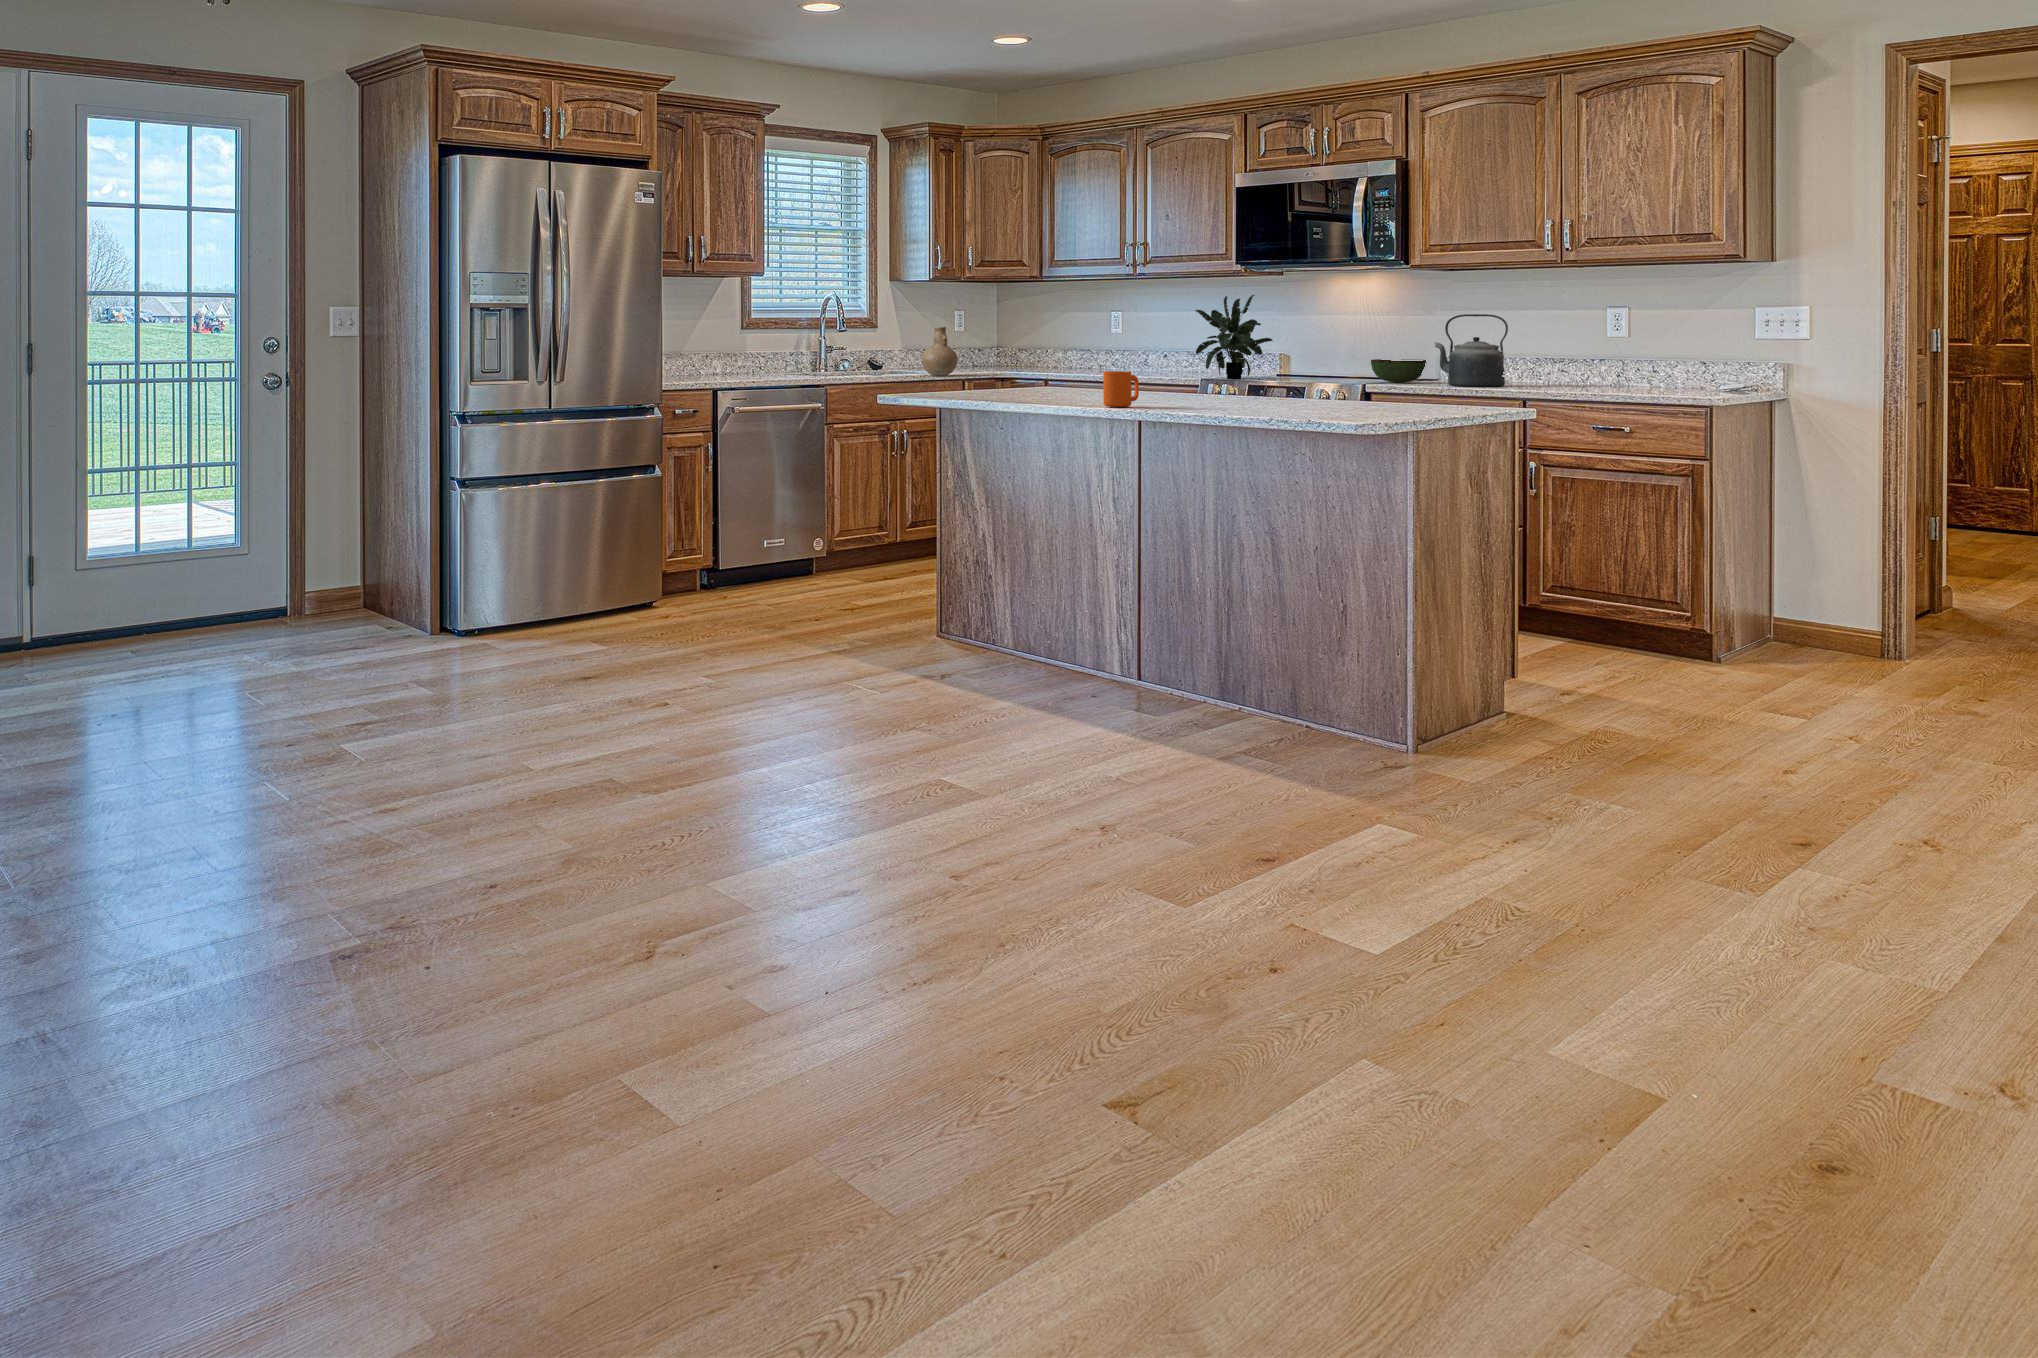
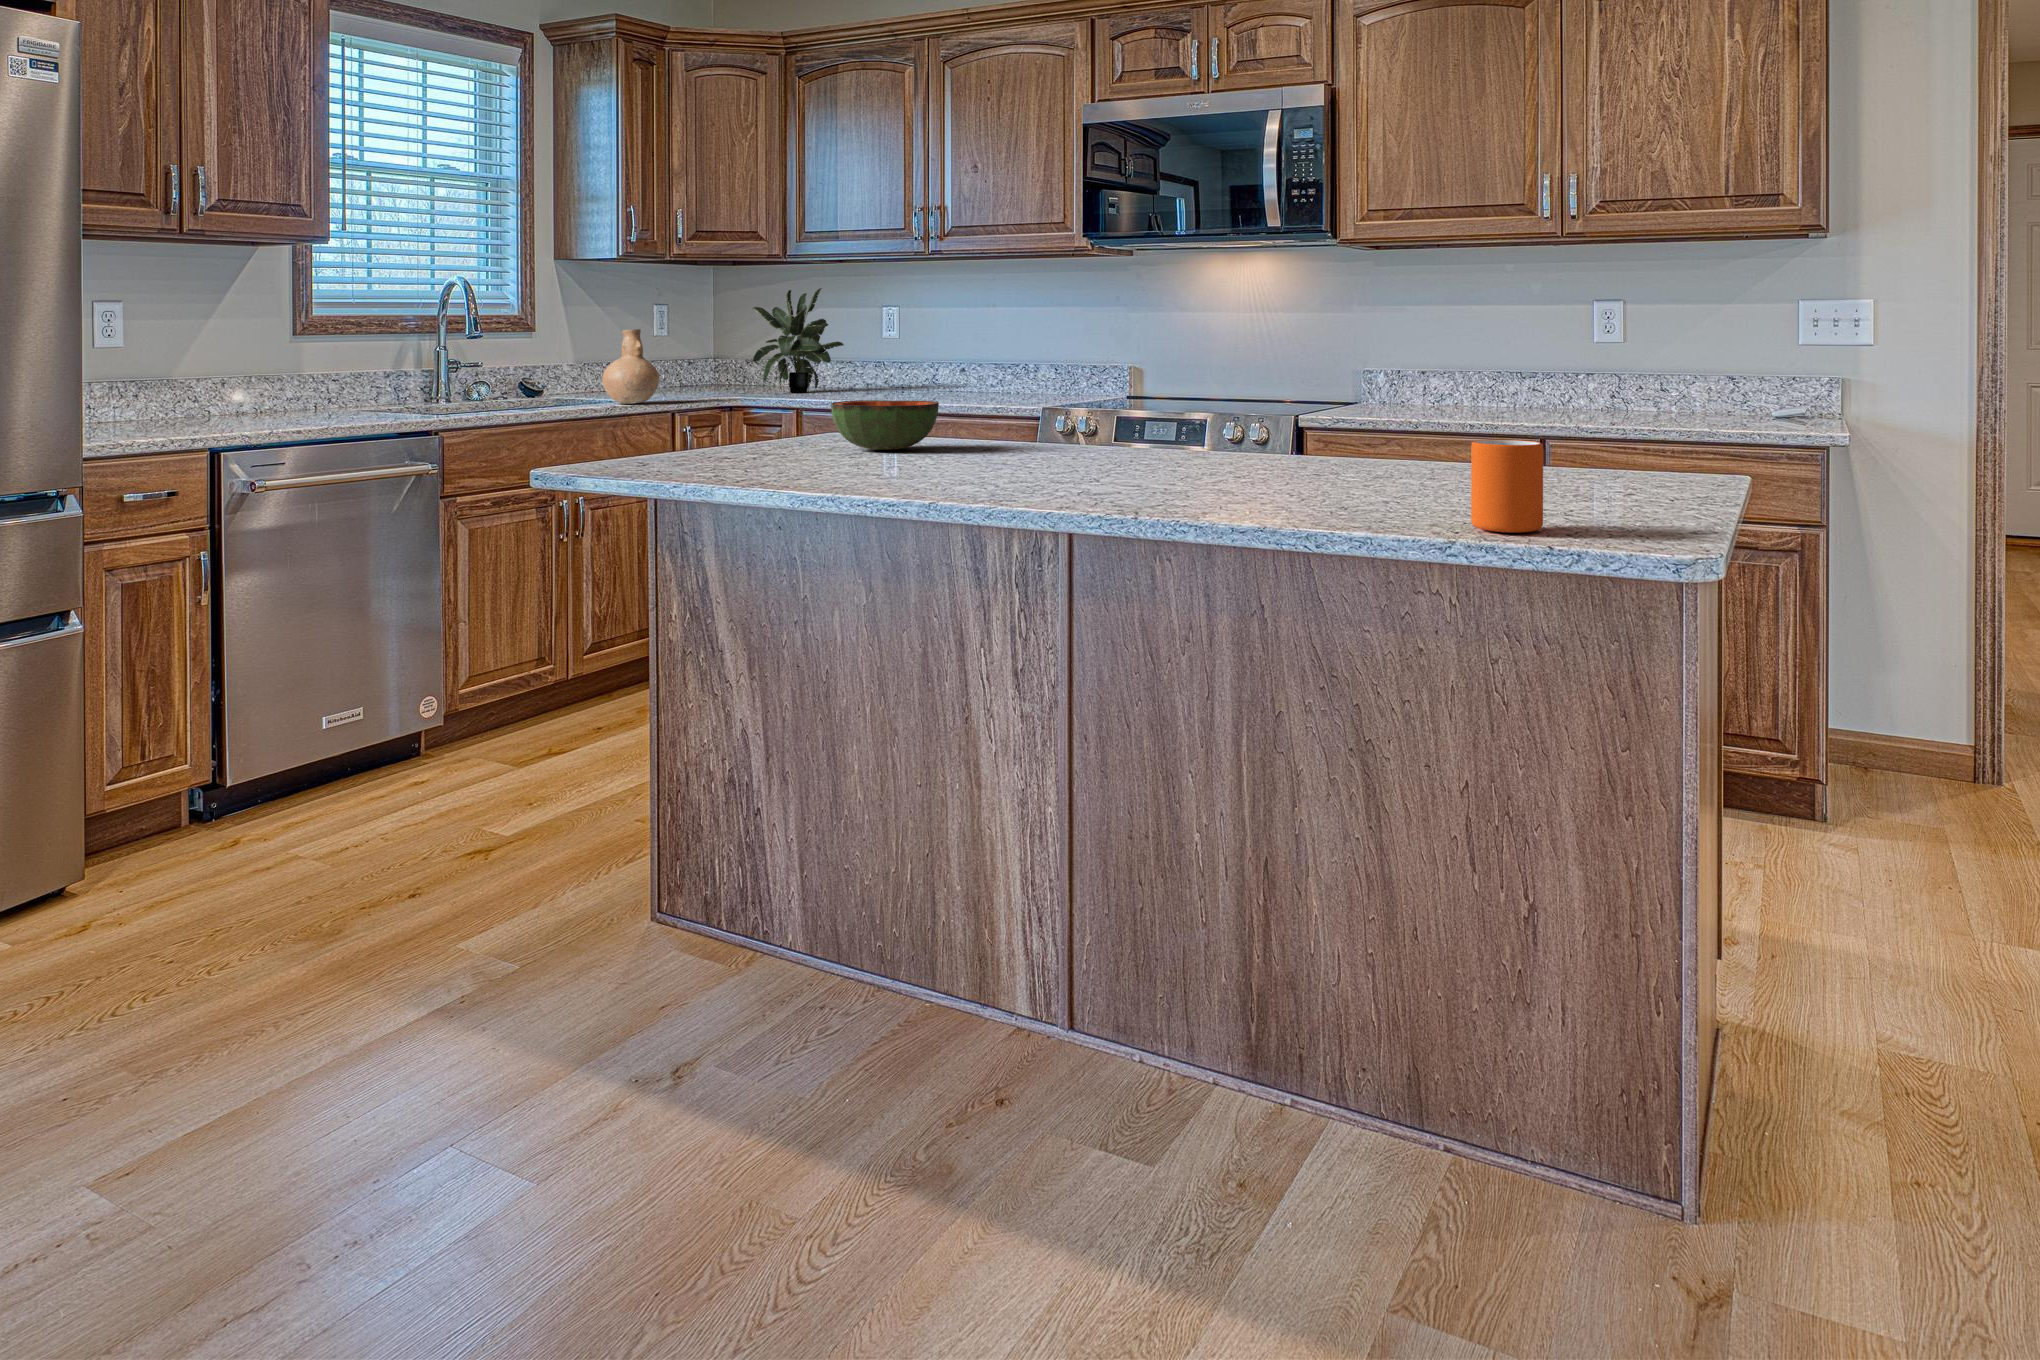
potted plant: present [1195,295,1273,379] -> present [753,288,844,393]
kettle: present [1435,314,1508,387] -> none [1361,311,1461,414]
bowl: present [1371,359,1426,383] -> present [831,400,939,450]
mug: present [1103,371,1139,407] -> present [1471,440,1543,533]

